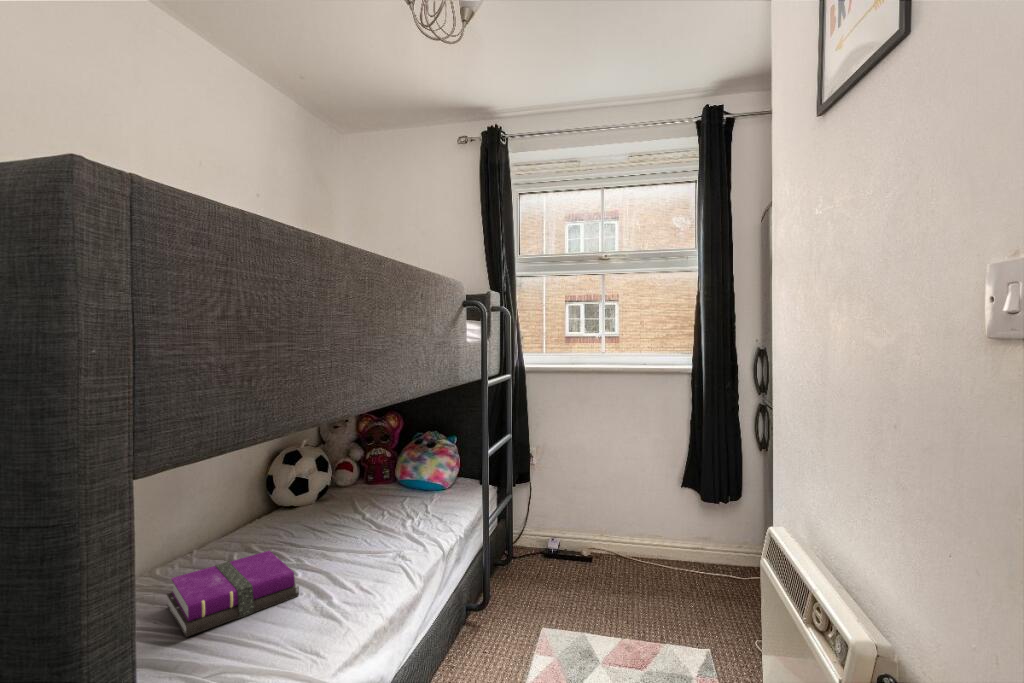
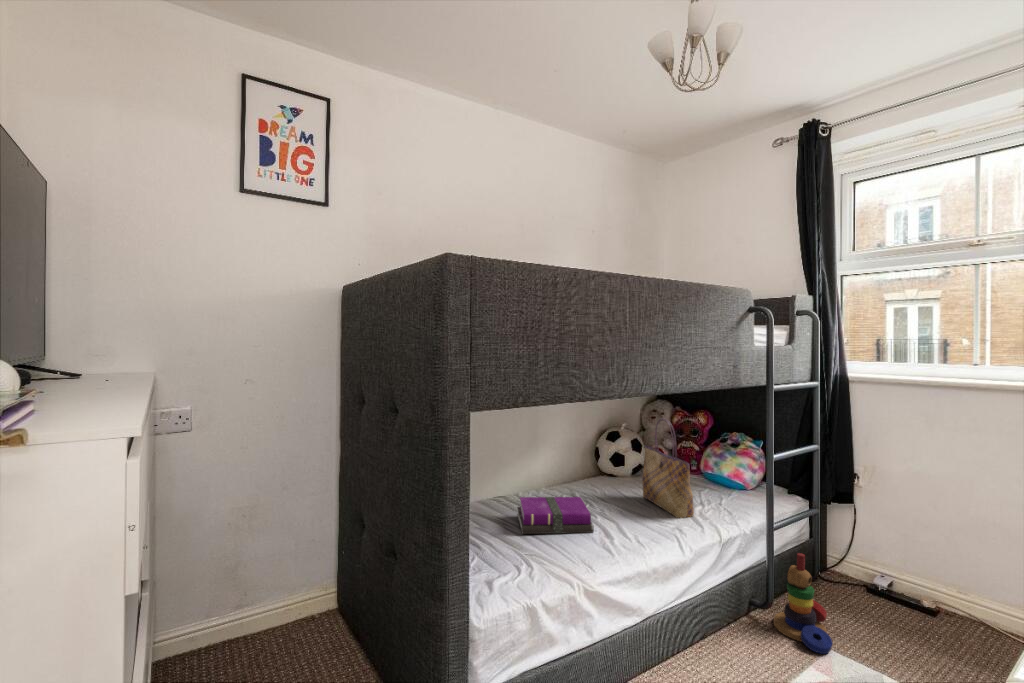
tote bag: none [342,428,409,543] -> present [642,418,694,518]
stacking toy: none [487,544,541,638] -> present [773,553,832,654]

